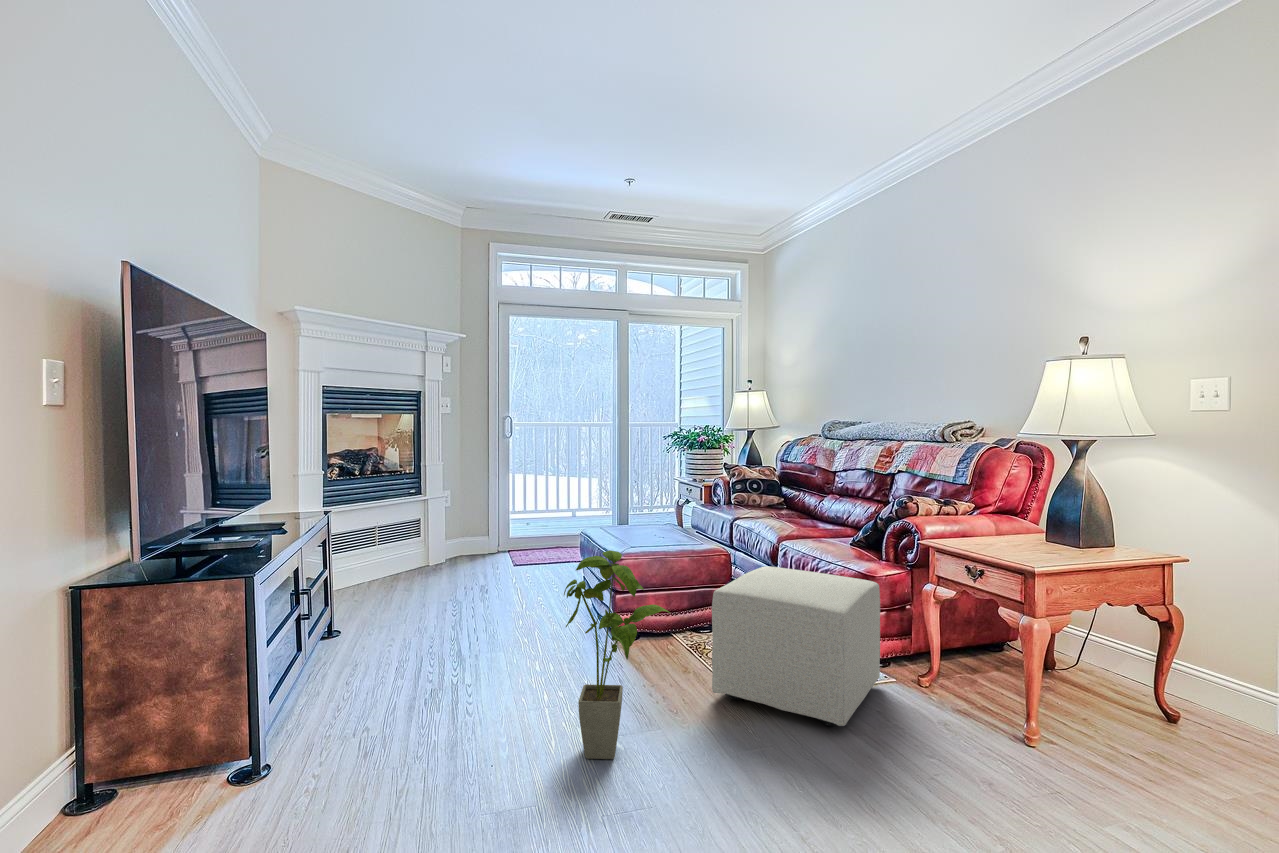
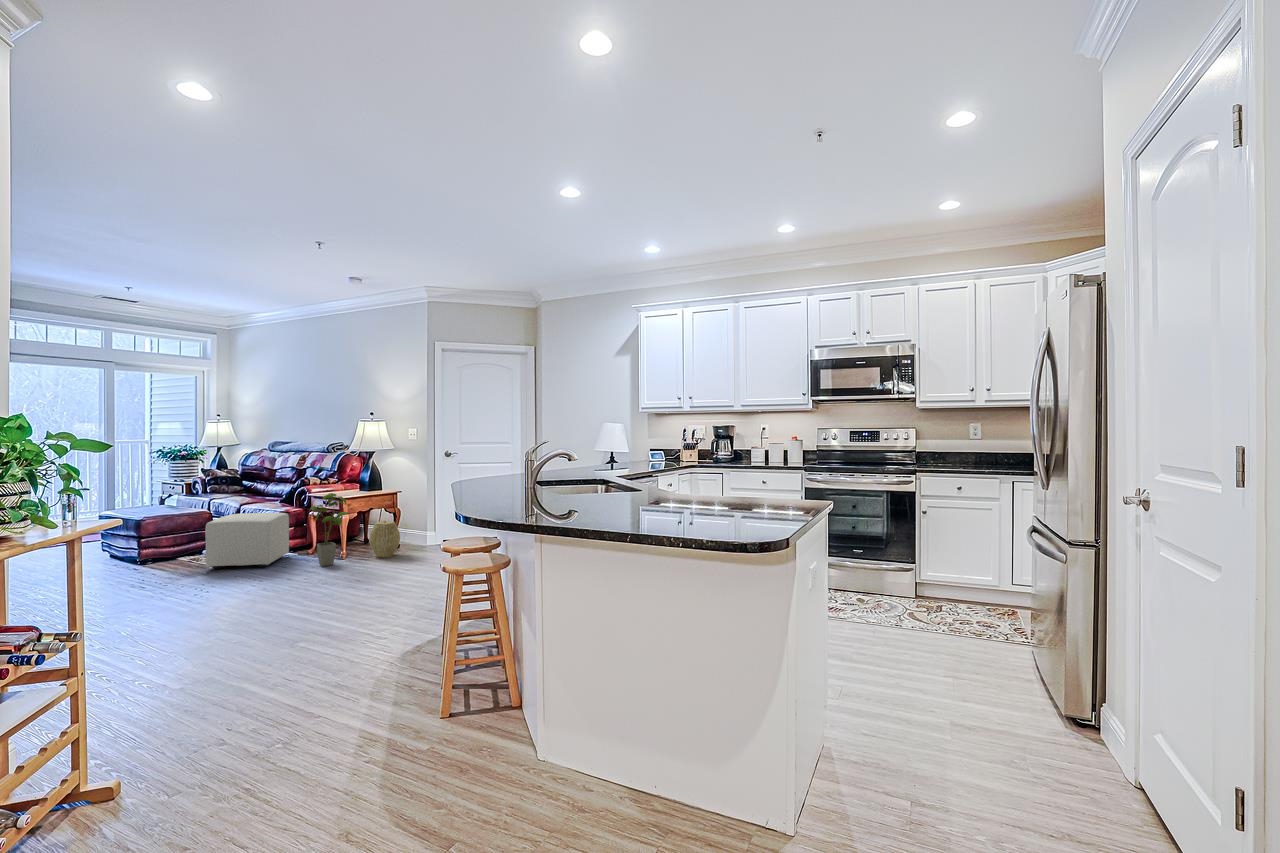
house plant: present [564,550,670,759] -> present [310,493,350,566]
woven basket: none [1120,655,1240,787] -> present [369,521,400,558]

